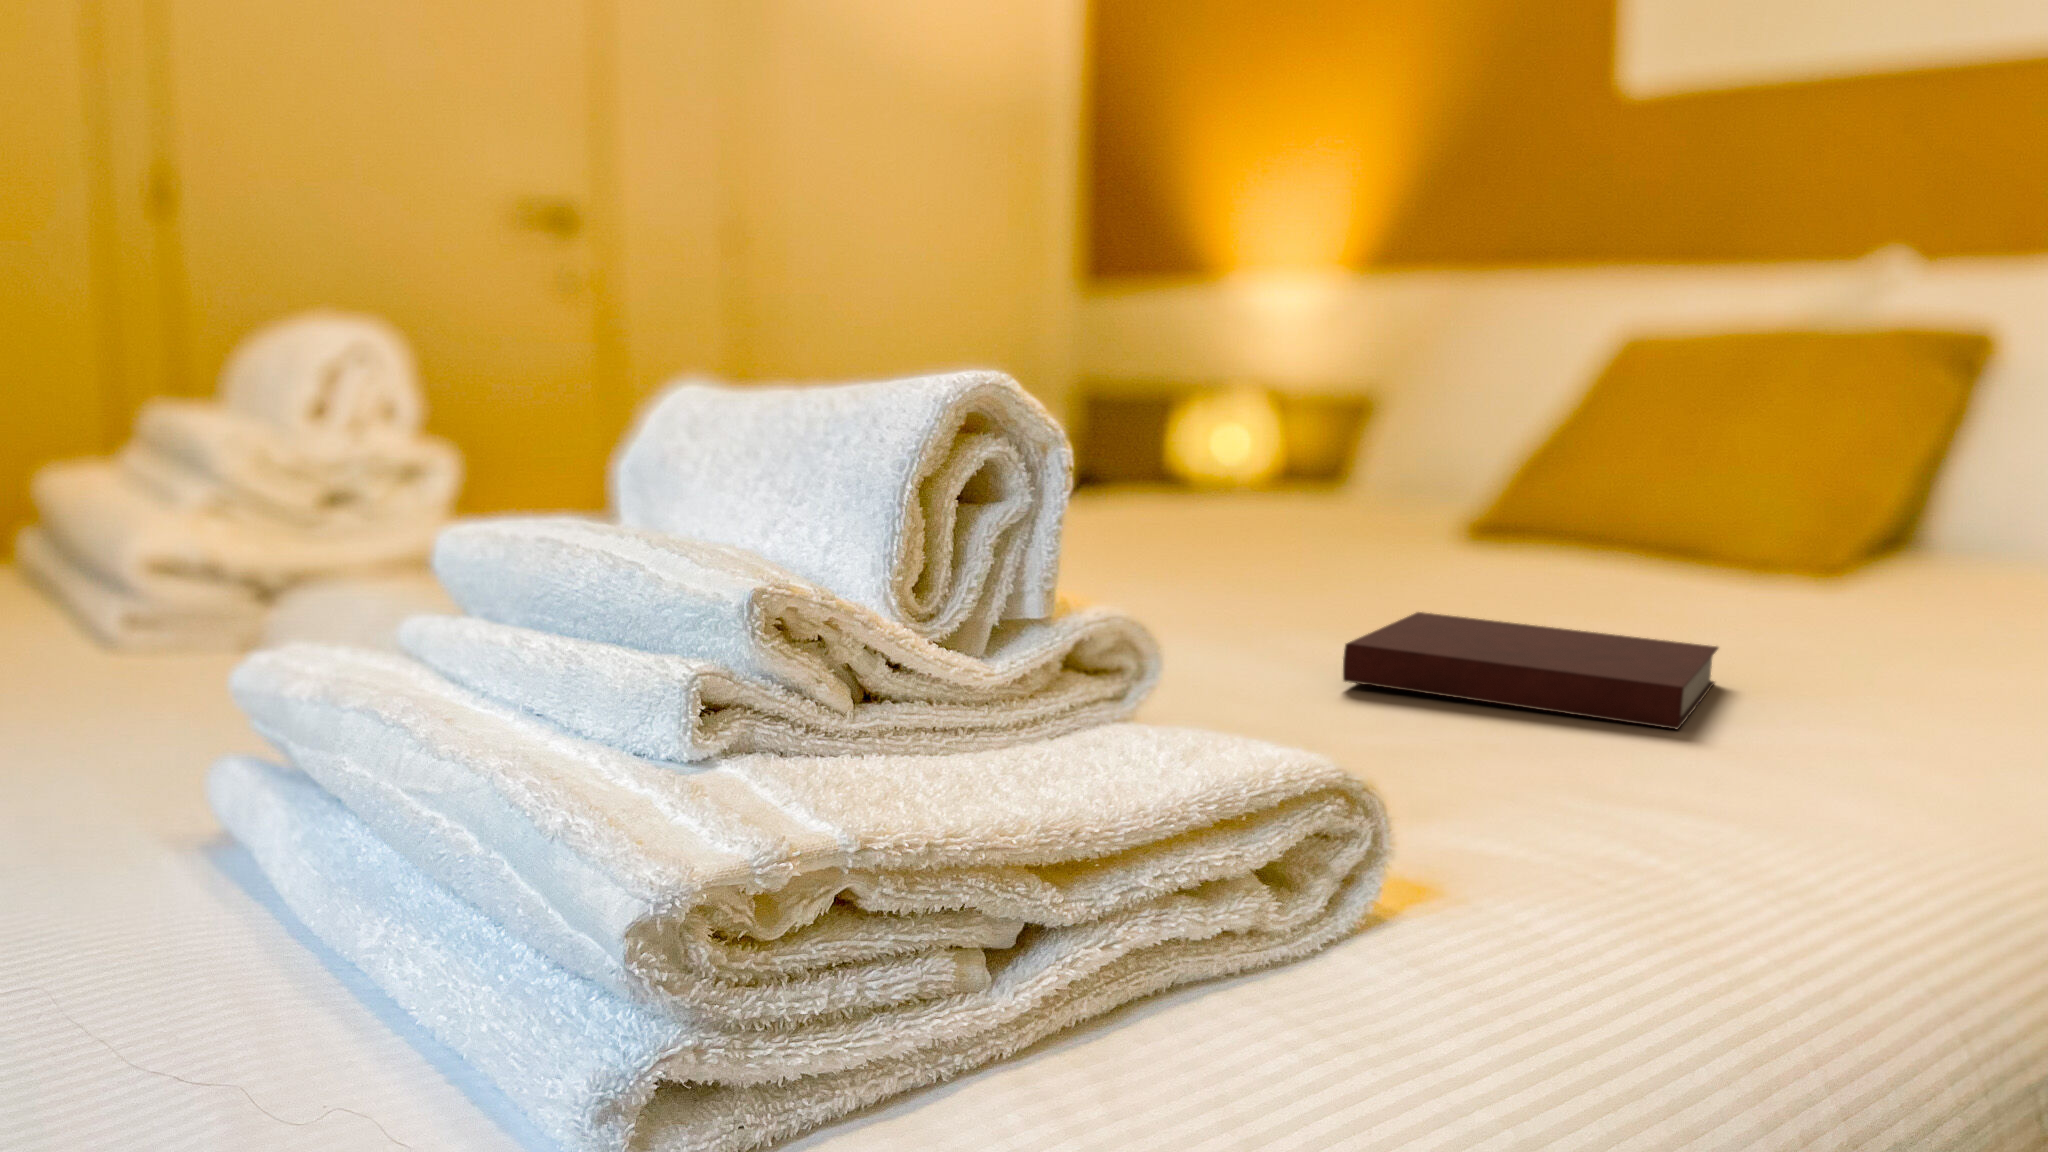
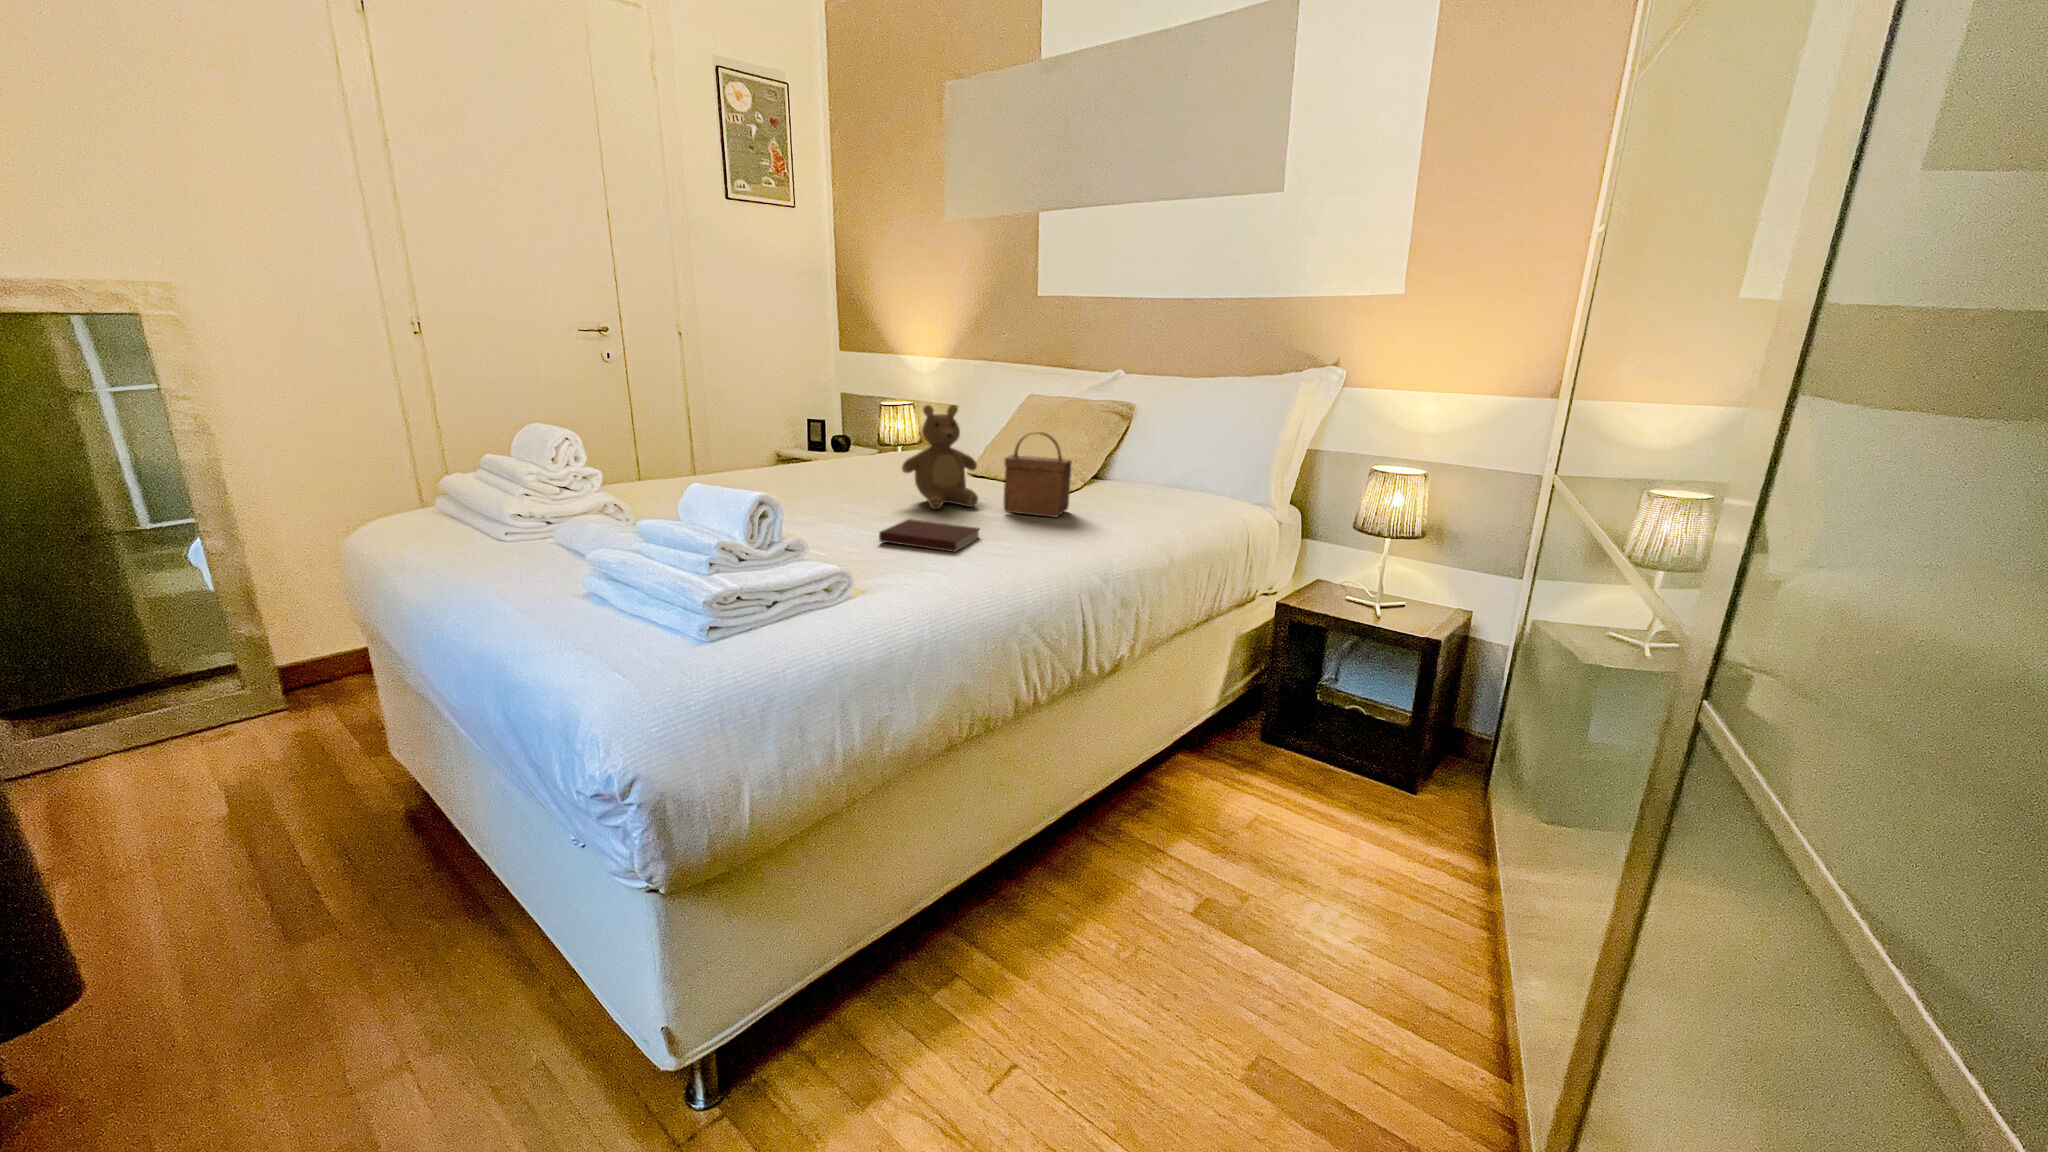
teddy bear: none [1341,271,1601,597] -> present [902,405,978,509]
handbag: none [1712,334,1978,631] -> present [1004,432,1071,517]

